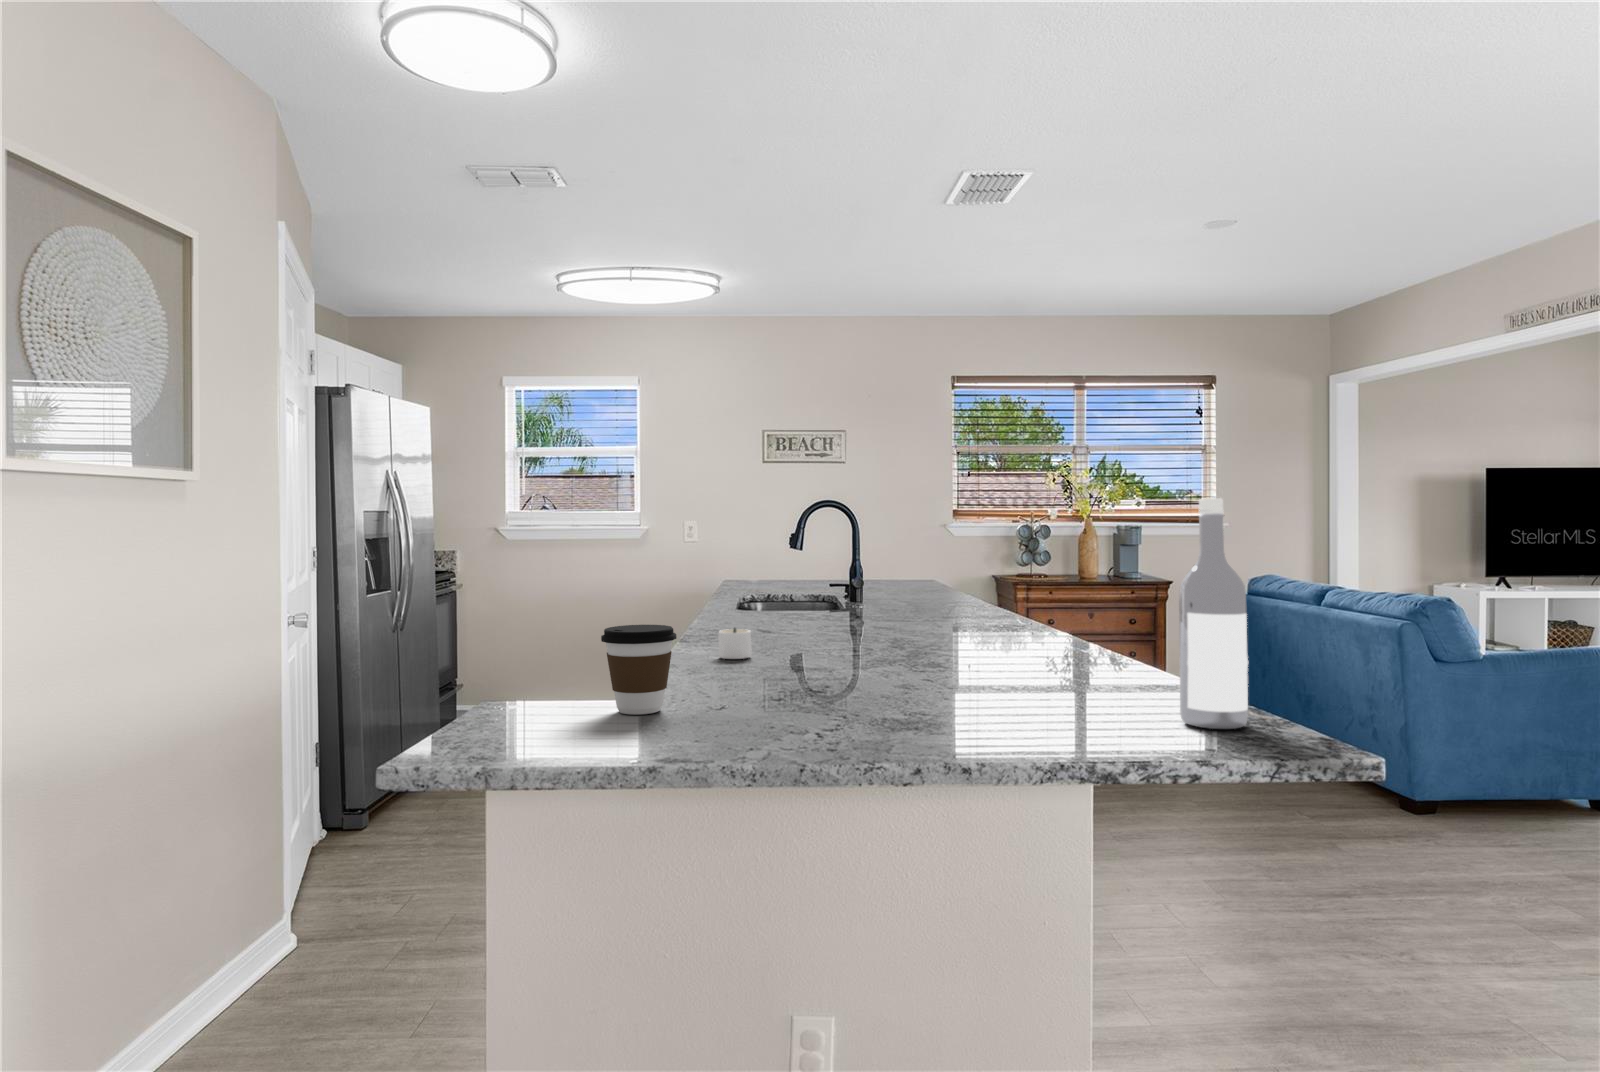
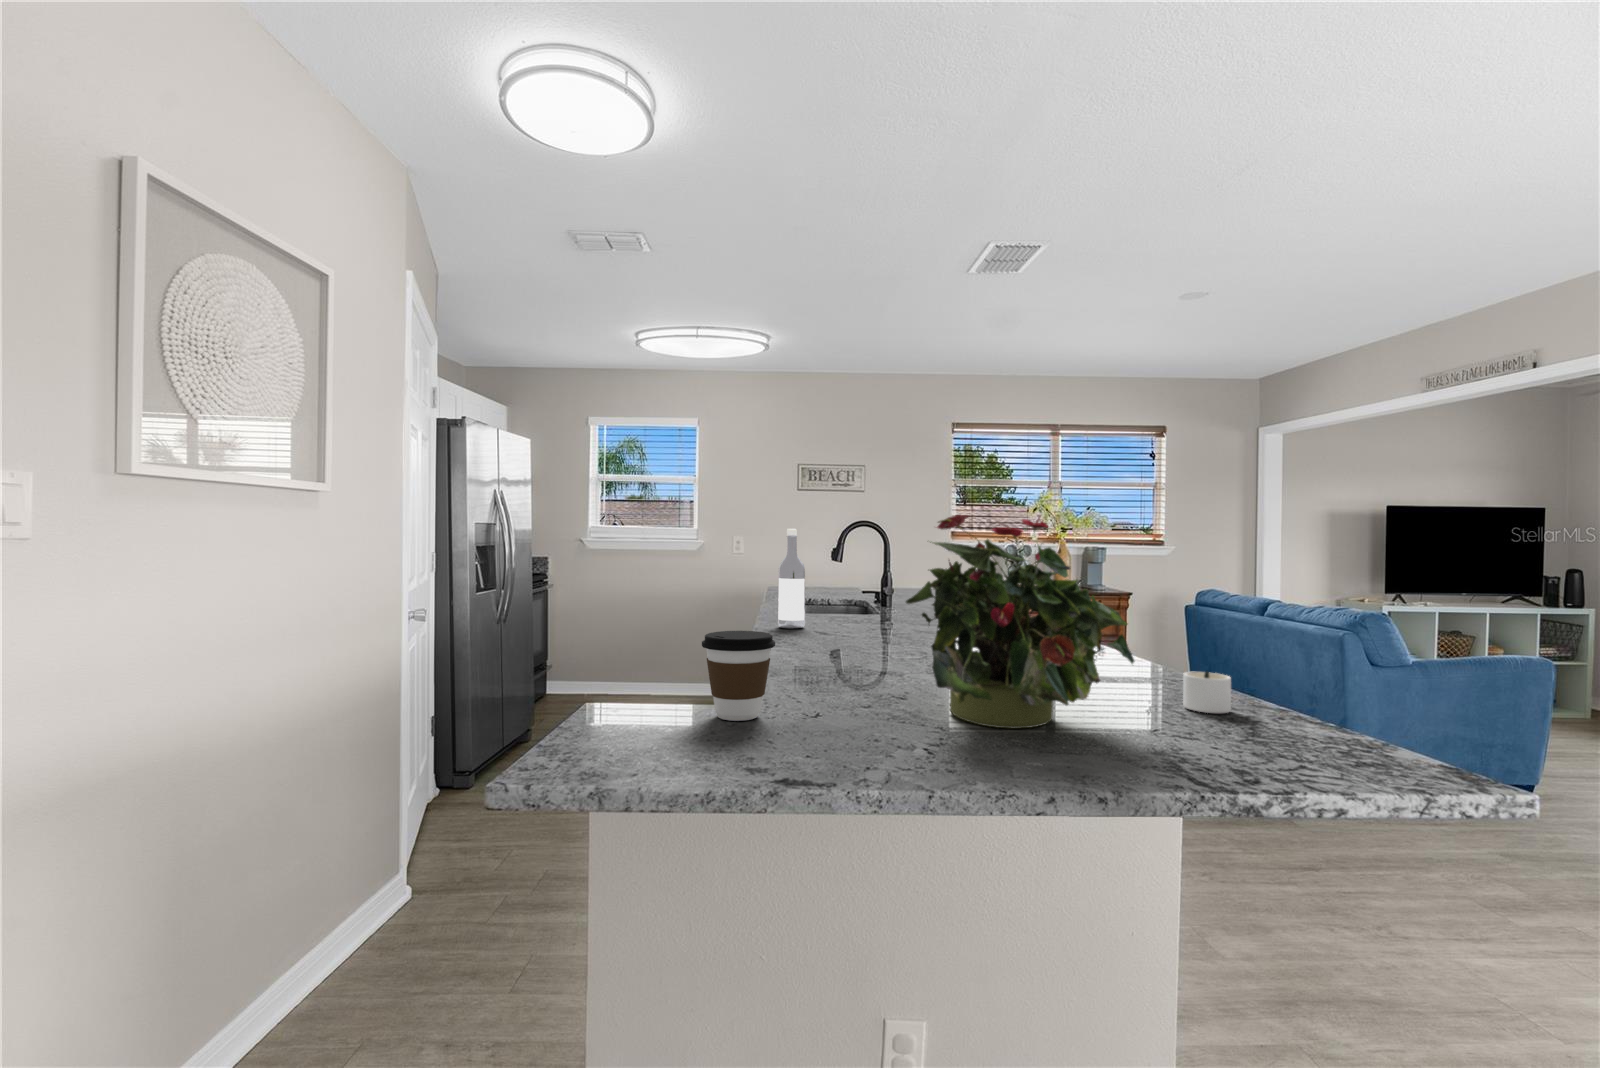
wine bottle: present [1179,498,1248,729] -> present [778,529,805,628]
potted plant: none [803,499,1031,715] -> present [906,515,1134,728]
candle: present [719,628,751,659] -> present [1183,671,1231,713]

